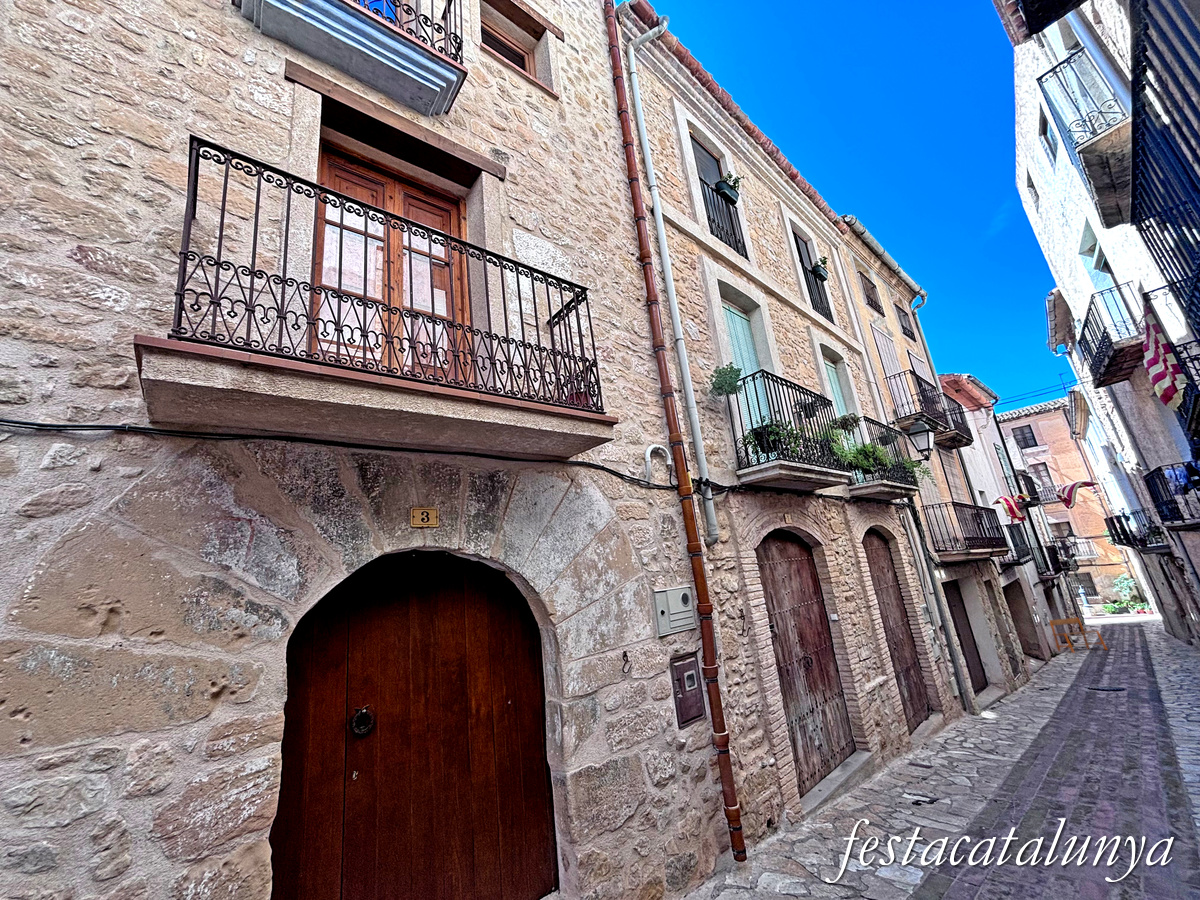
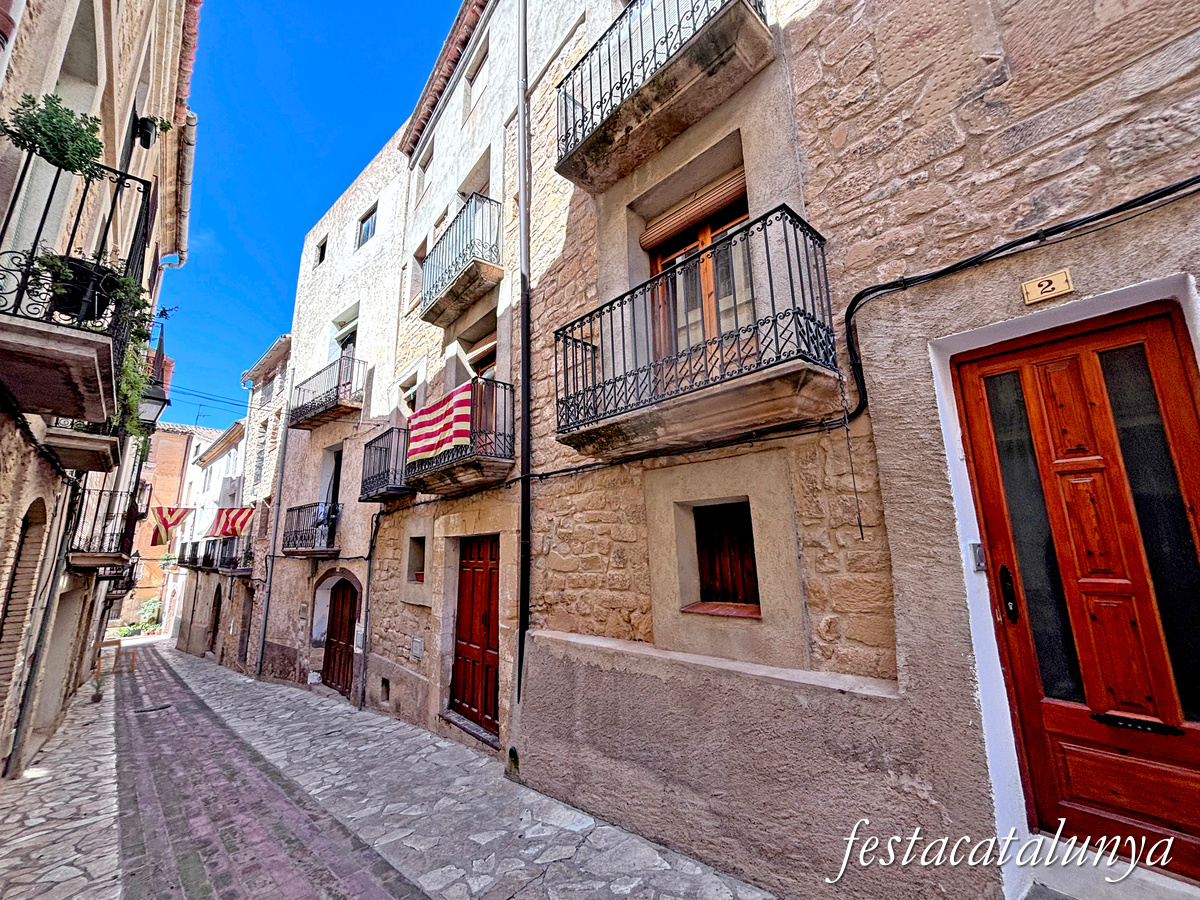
decorative plant: none [1037,649,1069,673] -> present [91,676,105,702]

